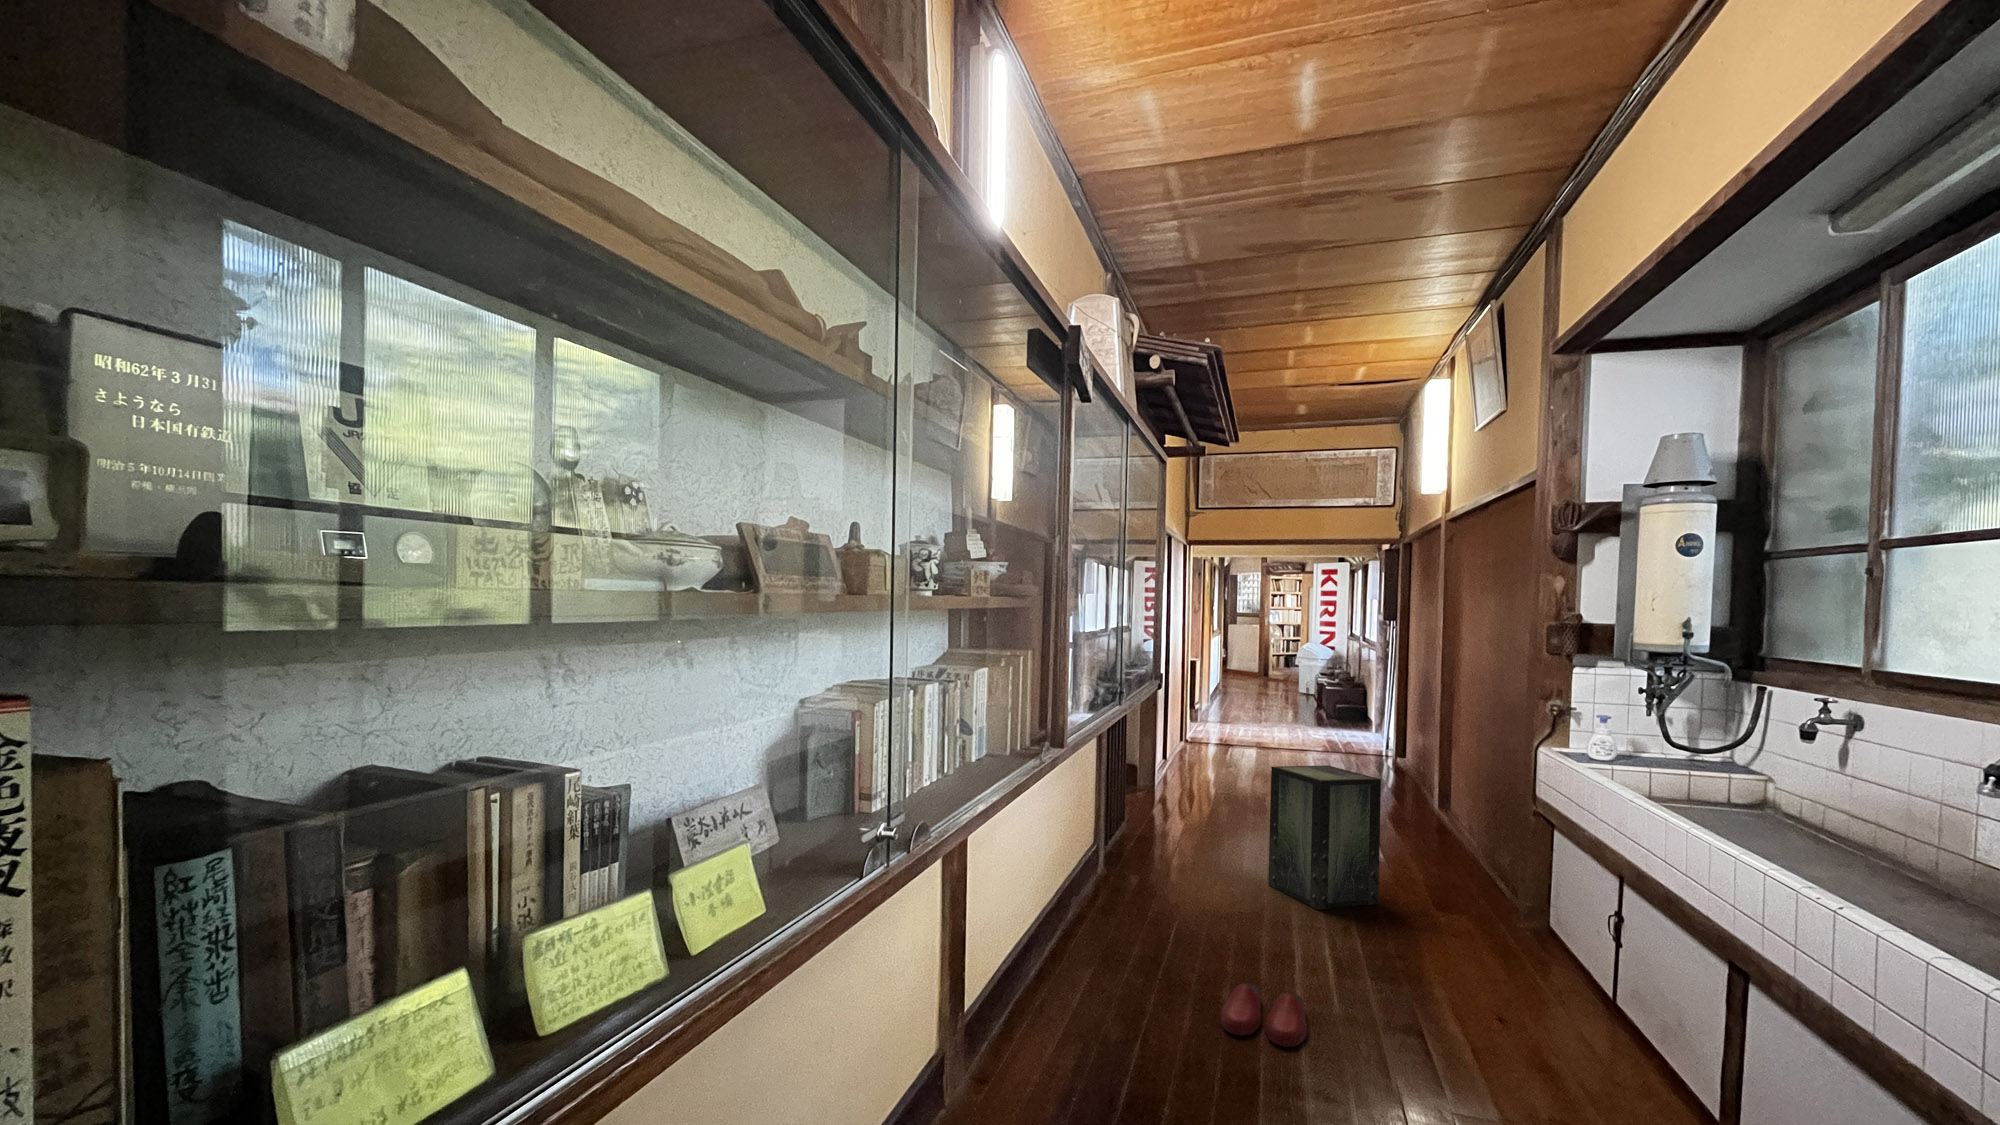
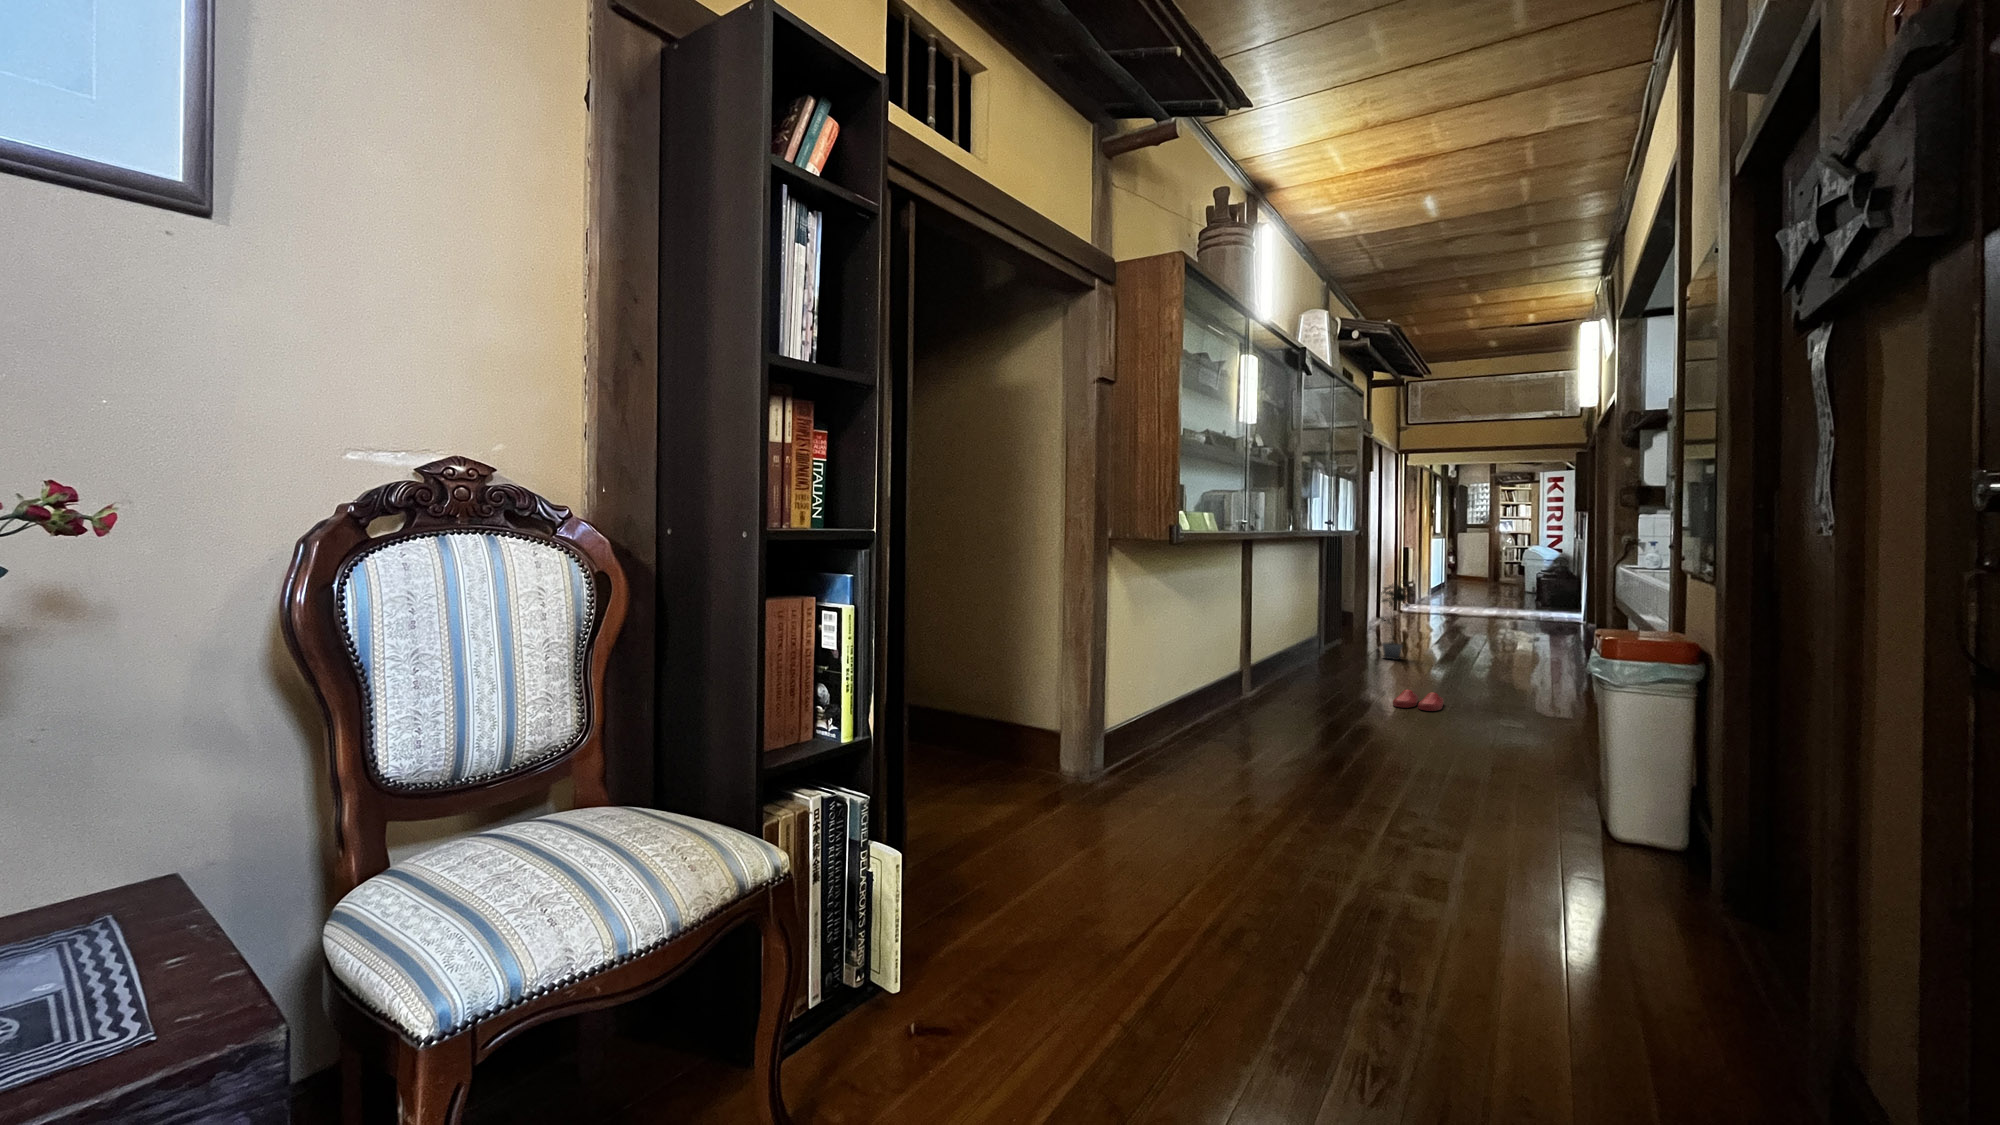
potted plant: none [1172,724,1228,851] -> present [1381,580,1414,660]
storage box: present [1268,765,1381,910] -> none [1440,596,1519,680]

